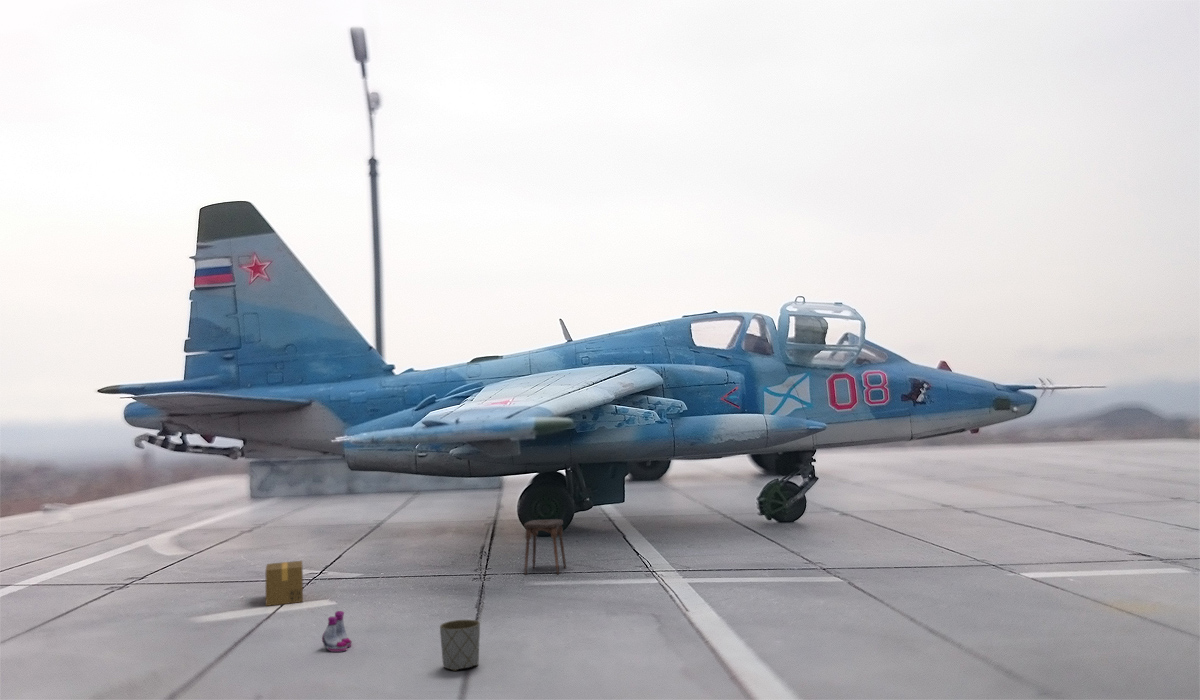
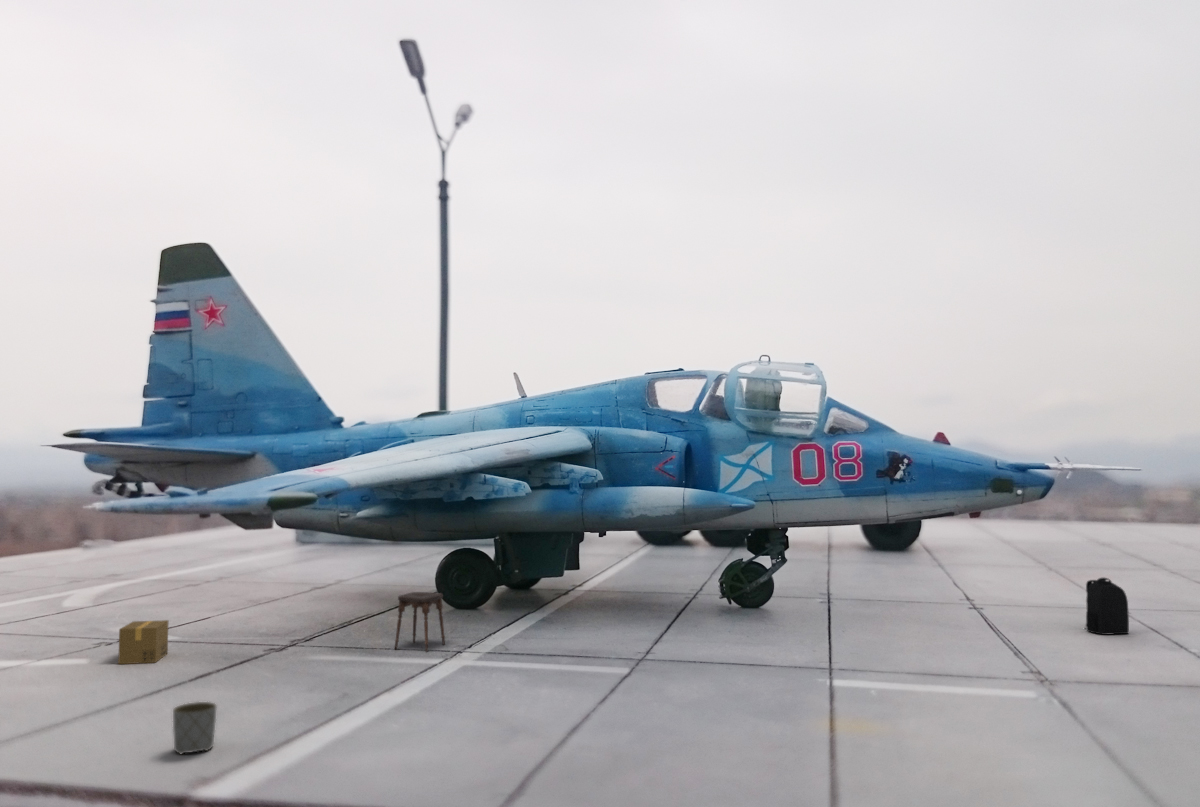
backpack: none [1086,475,1126,523] -> present [1086,578,1129,635]
boots: present [322,611,352,652] -> none [101,681,133,722]

